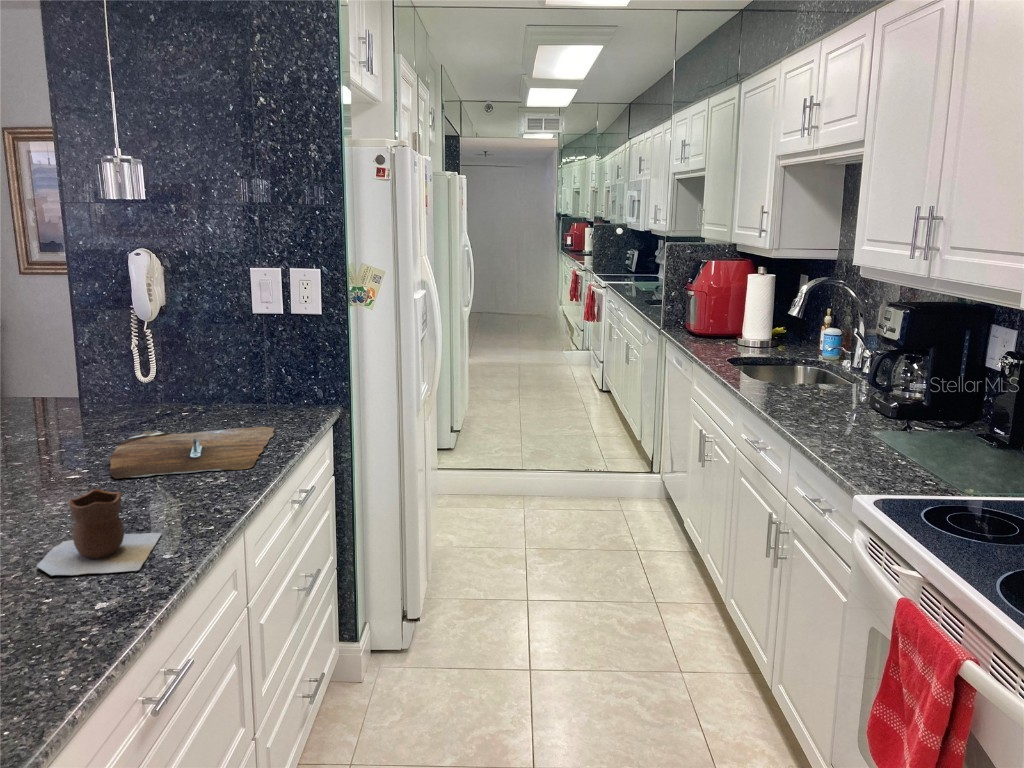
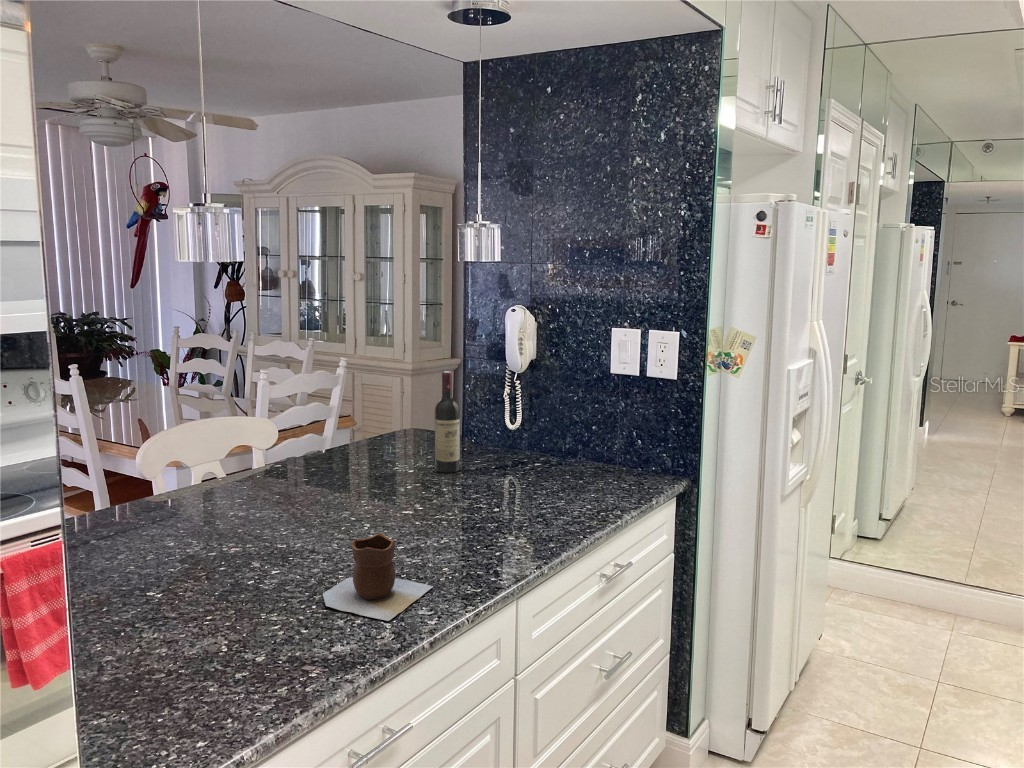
wine bottle: none [58,323,97,436] -> present [435,371,460,473]
cutting board: present [110,426,274,479] -> none [437,478,606,534]

